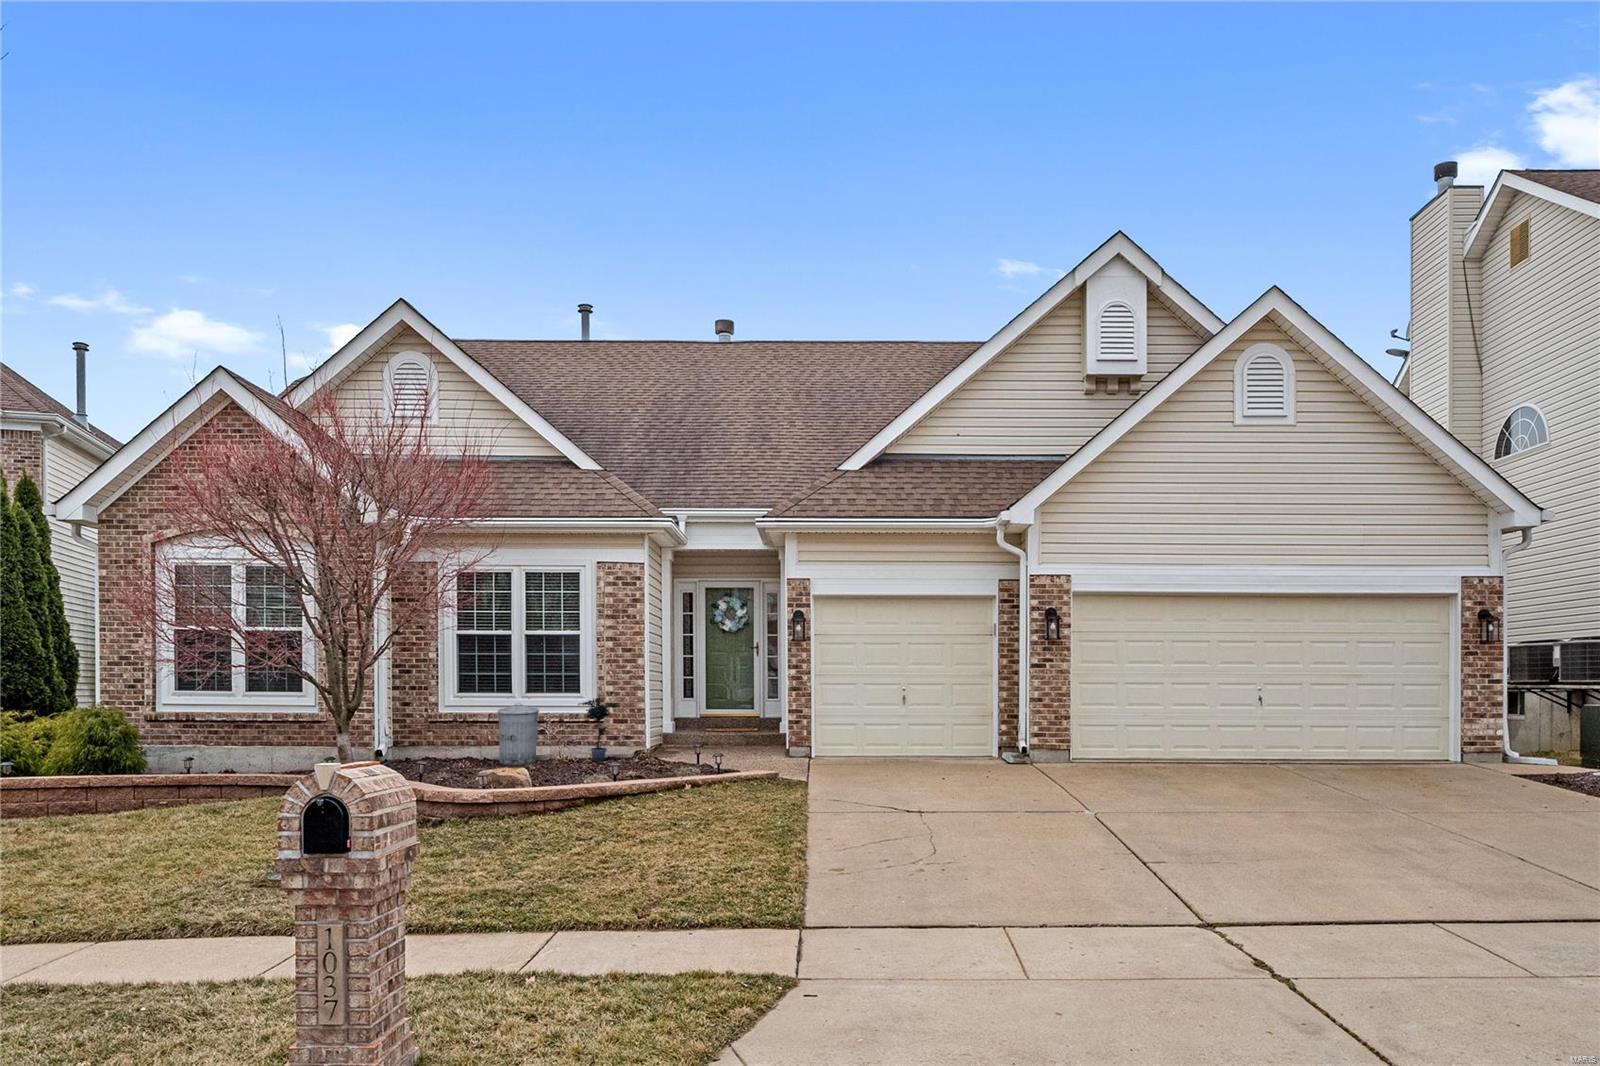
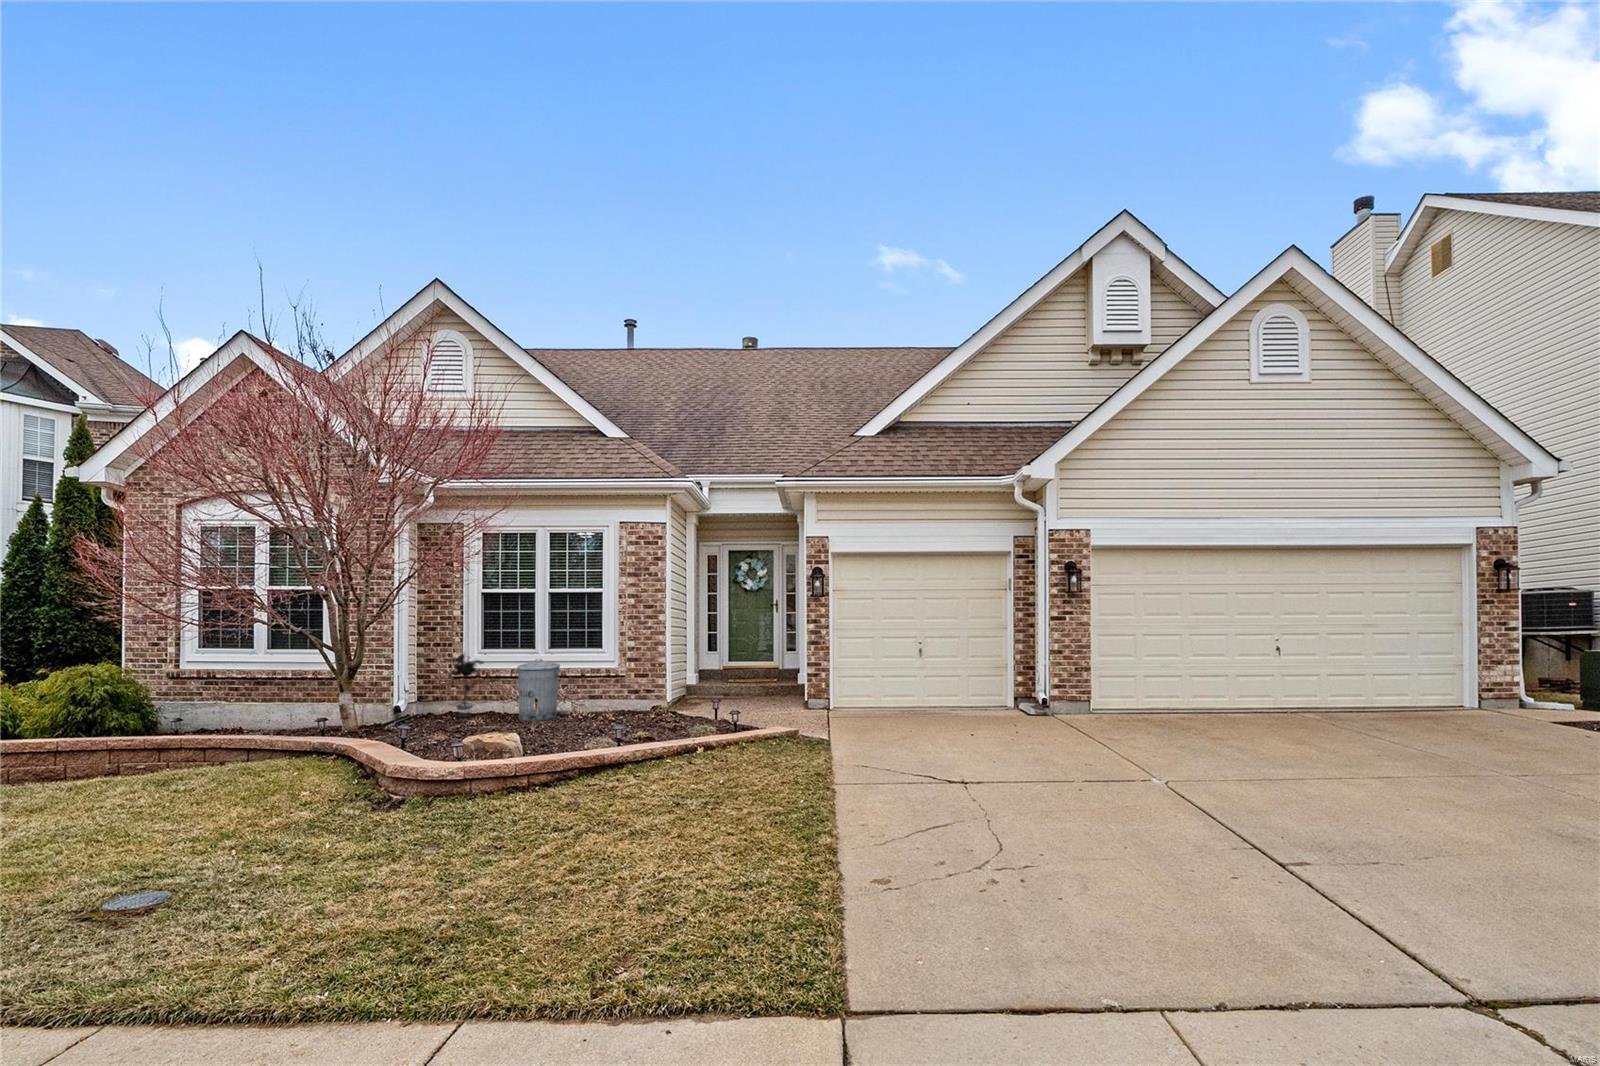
potted plant: present [578,697,619,761] -> present [446,654,484,718]

